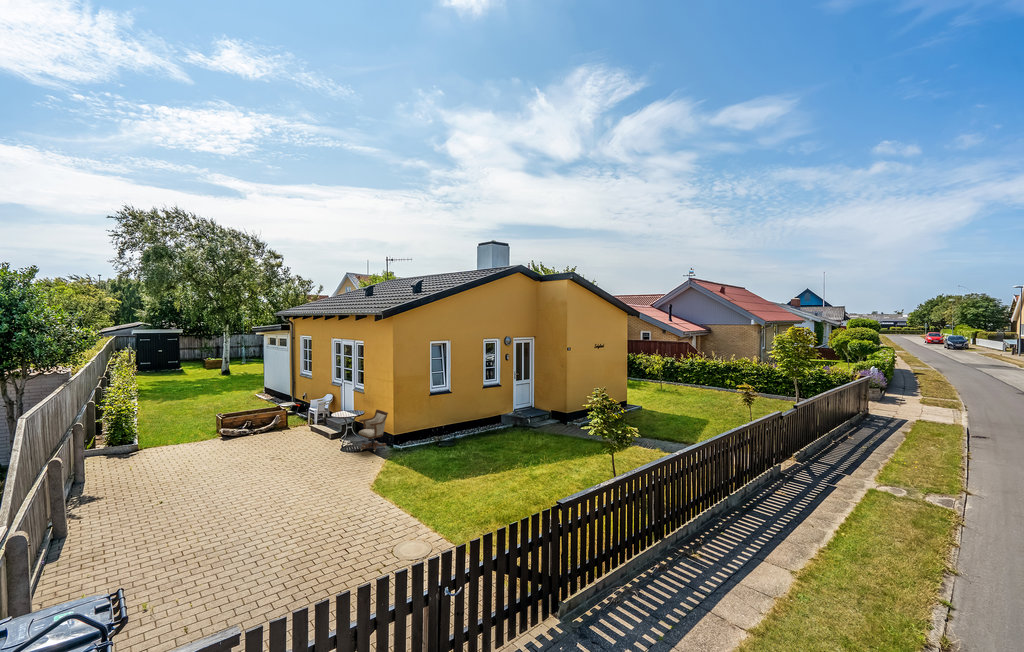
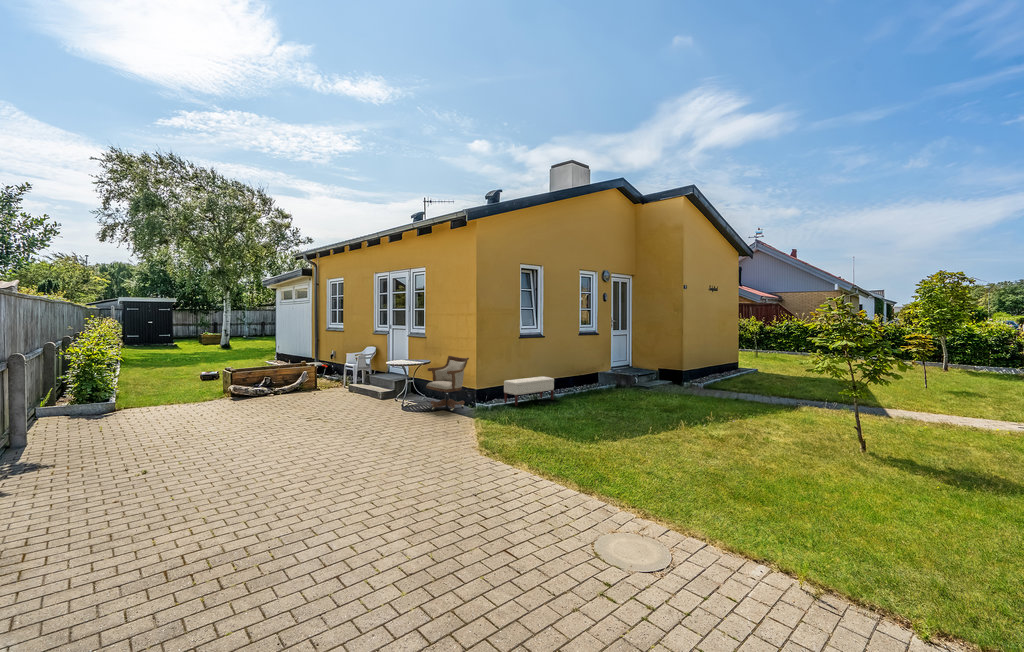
bench: none [417,422,457,447] -> present [504,376,554,406]

